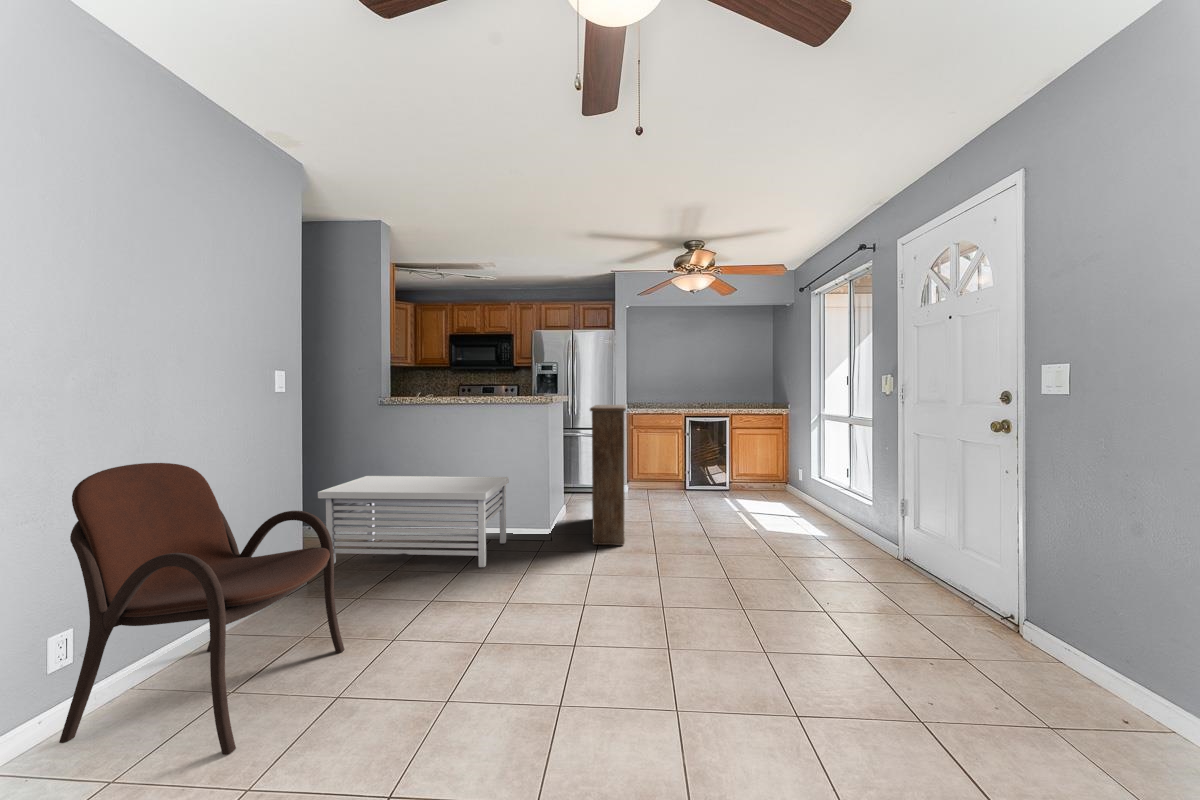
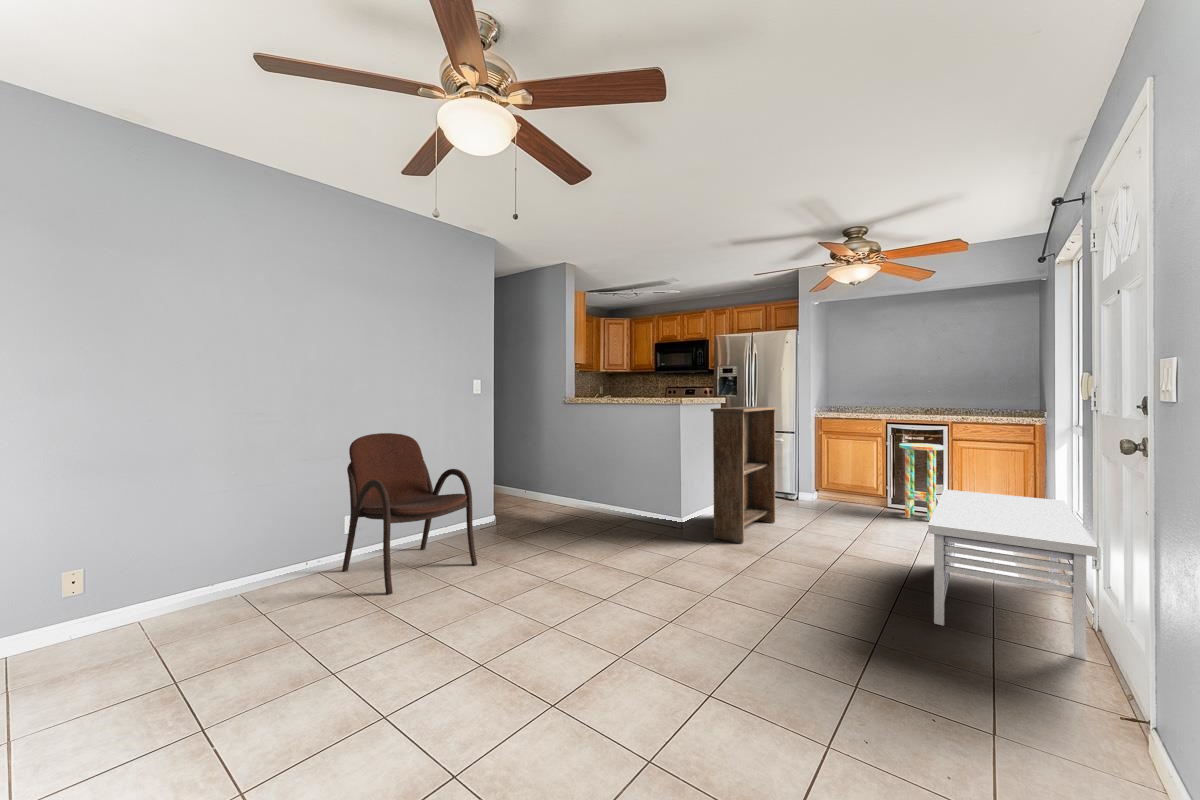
side table: none [701,433,733,498] -> present [899,443,944,521]
storage bench: present [318,476,509,567] -> present [928,489,1097,659]

